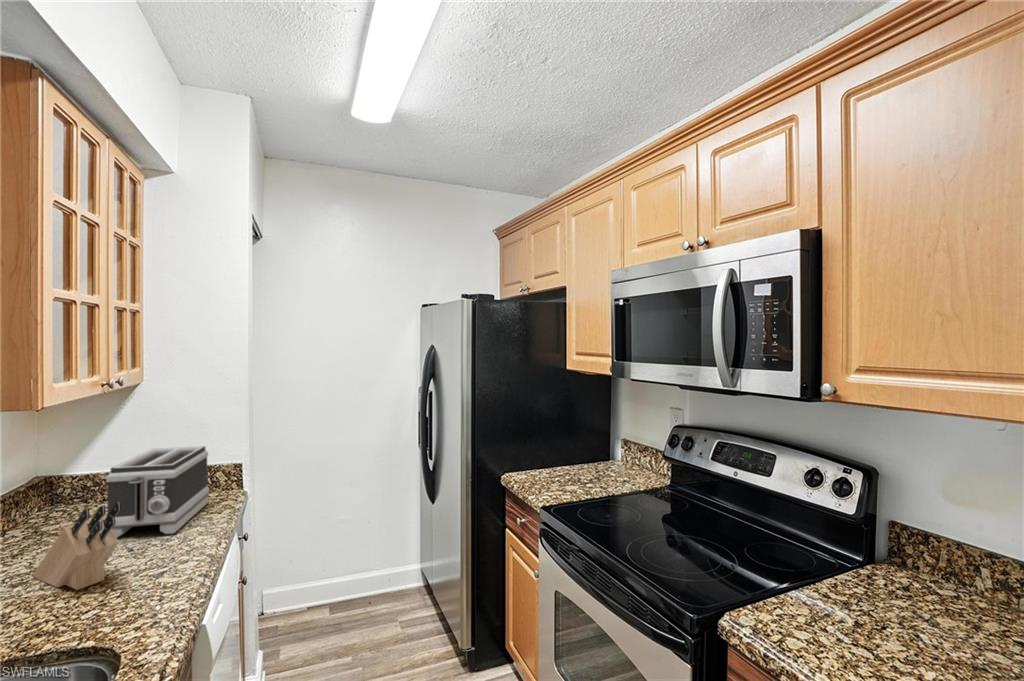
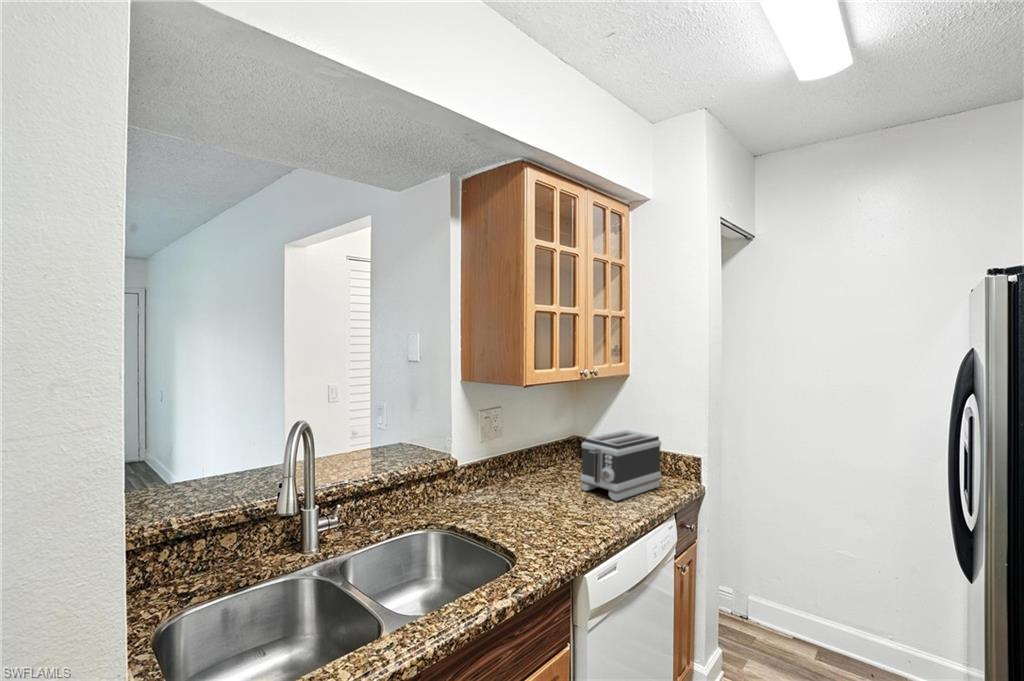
knife block: present [33,502,121,590] -> none [532,461,561,515]

